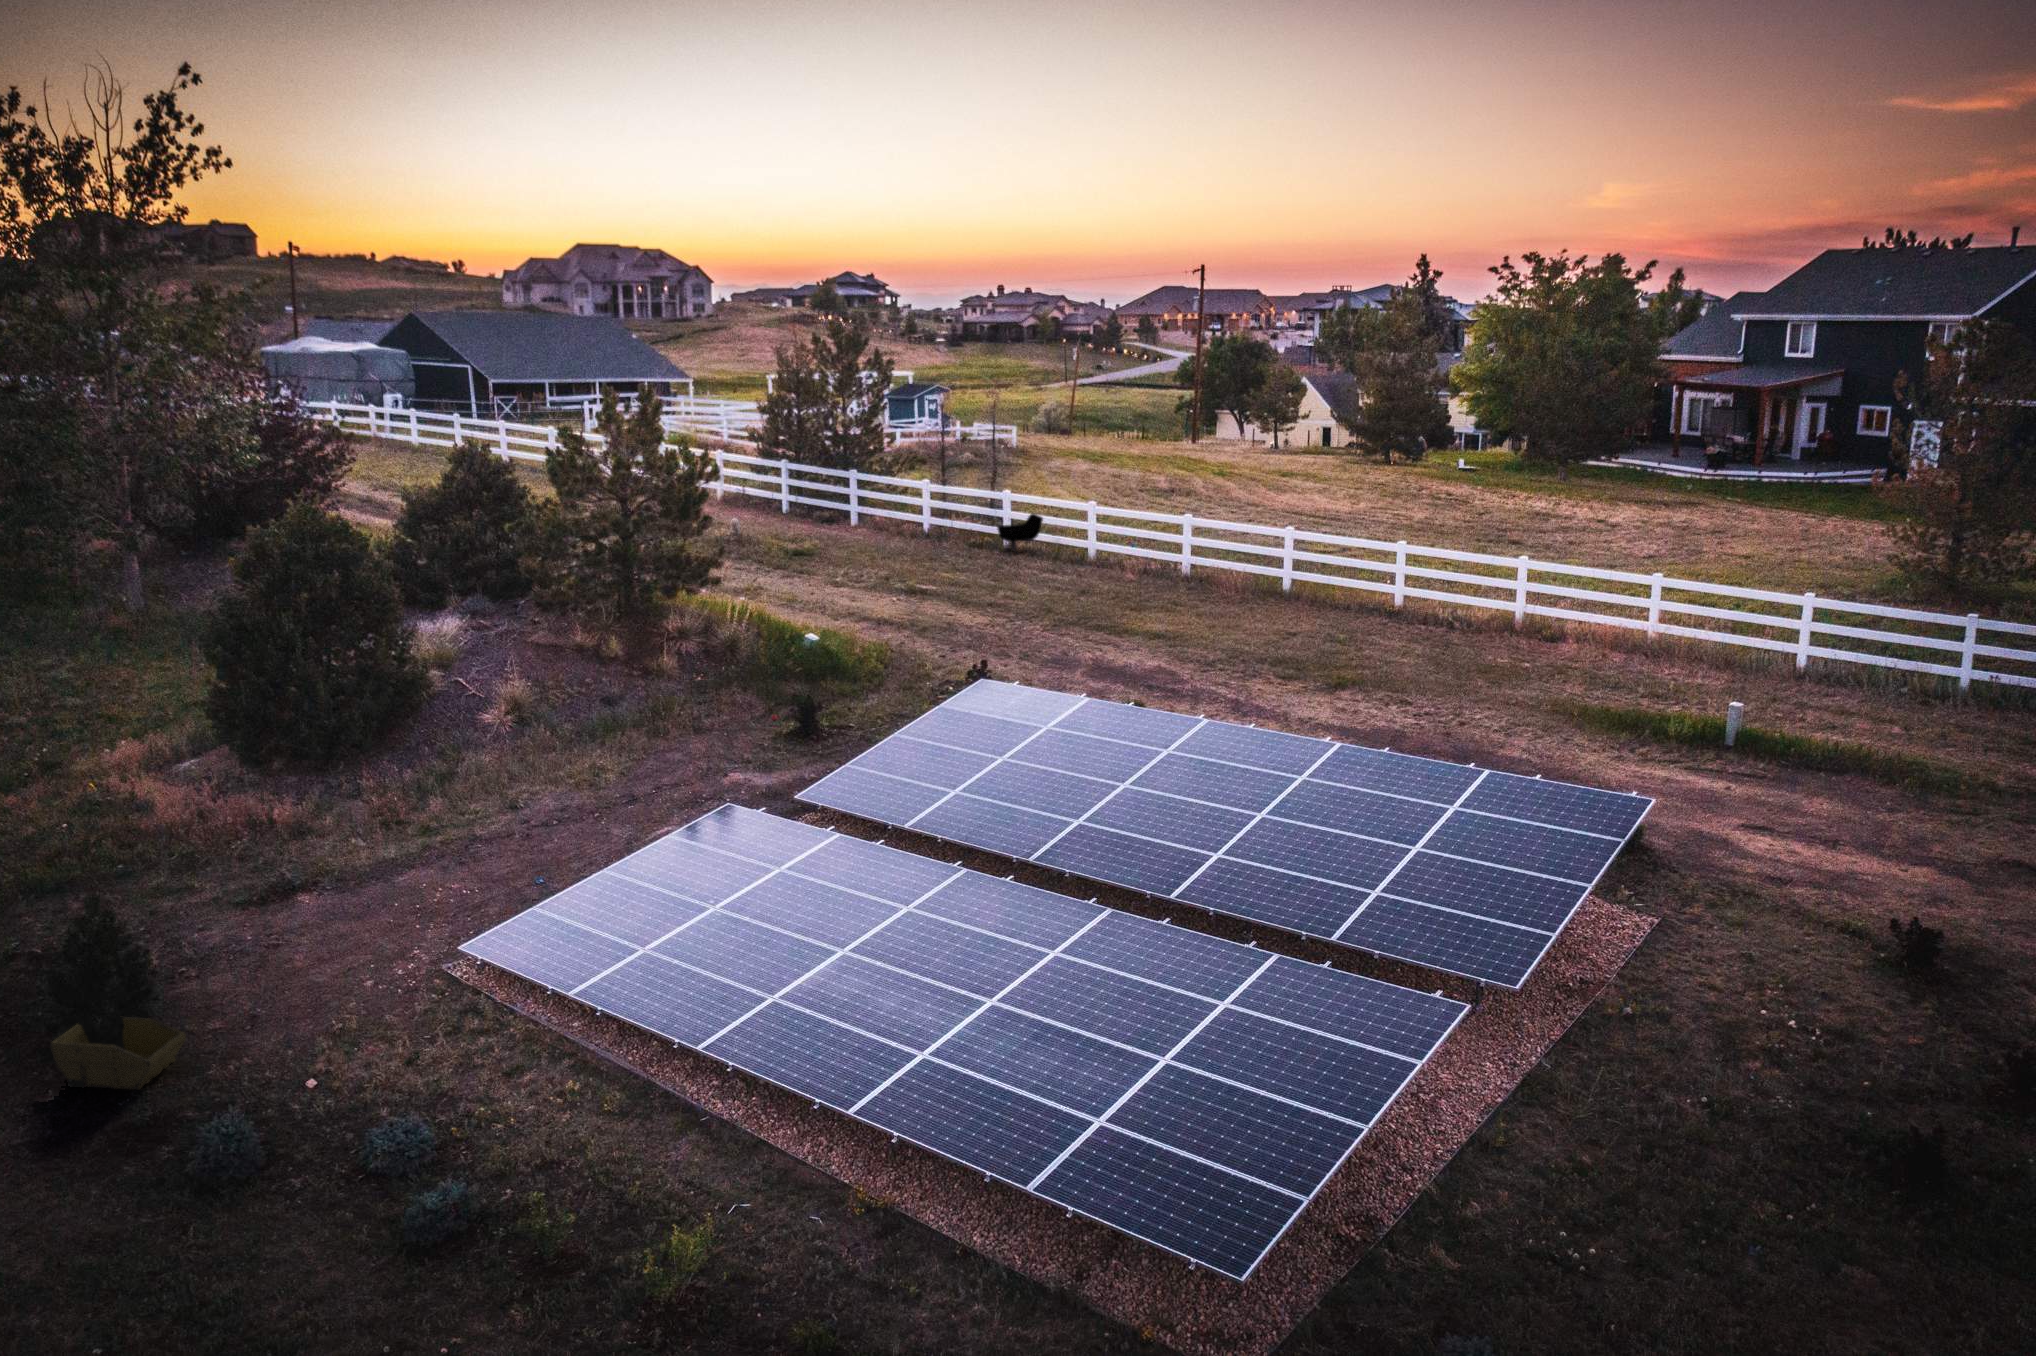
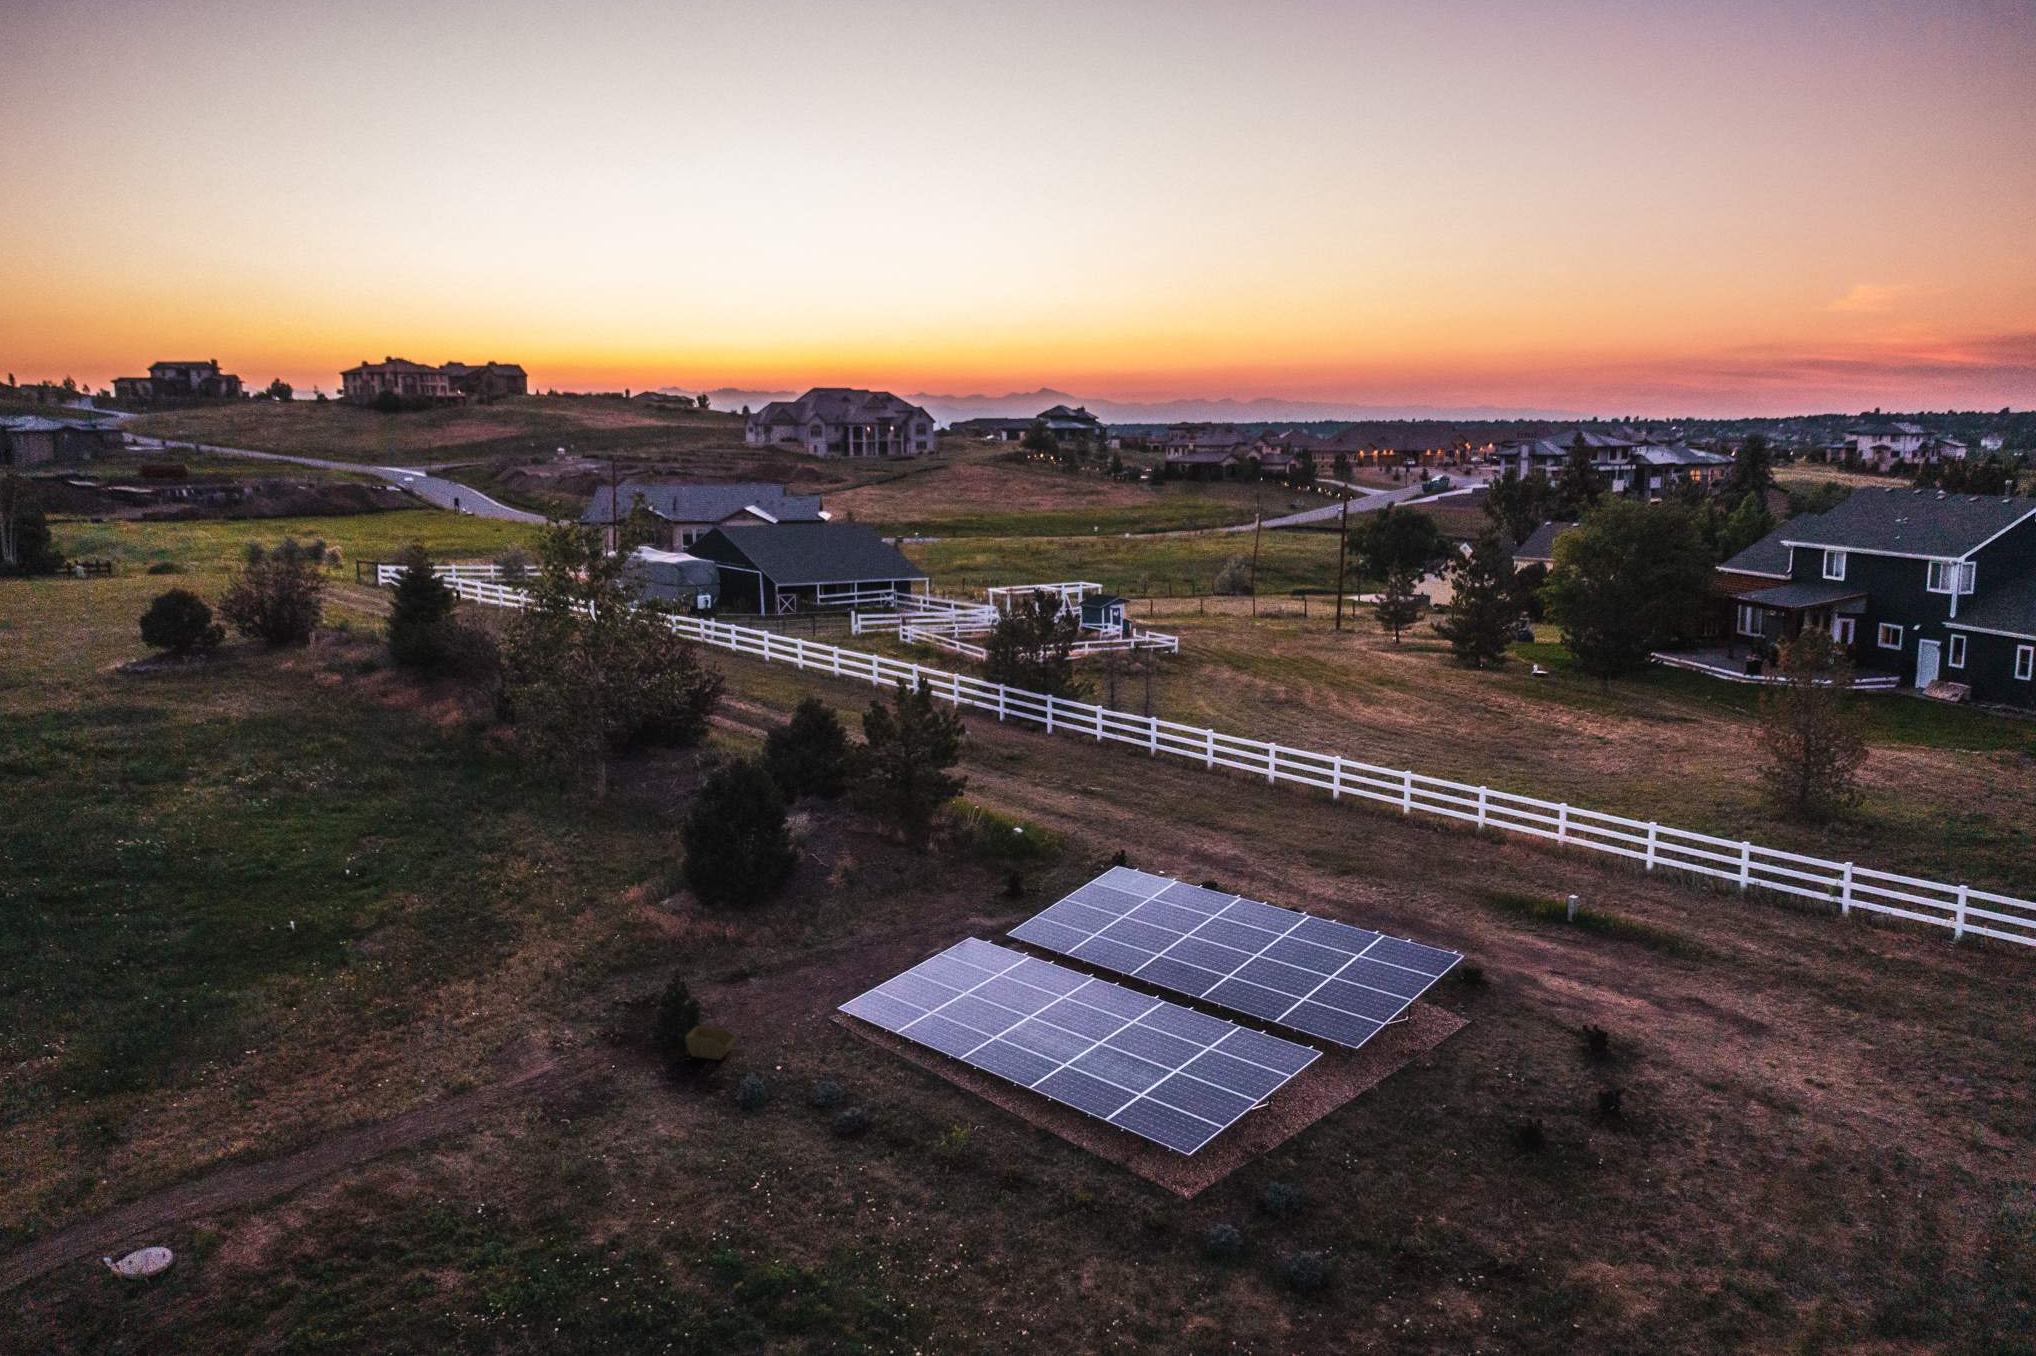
lounge chair: present [997,513,1043,553] -> none [1143,733,1176,762]

